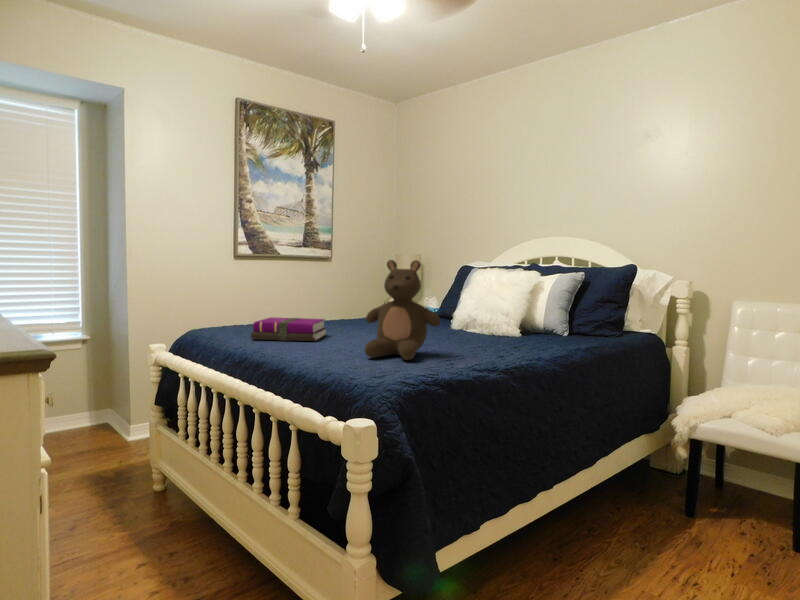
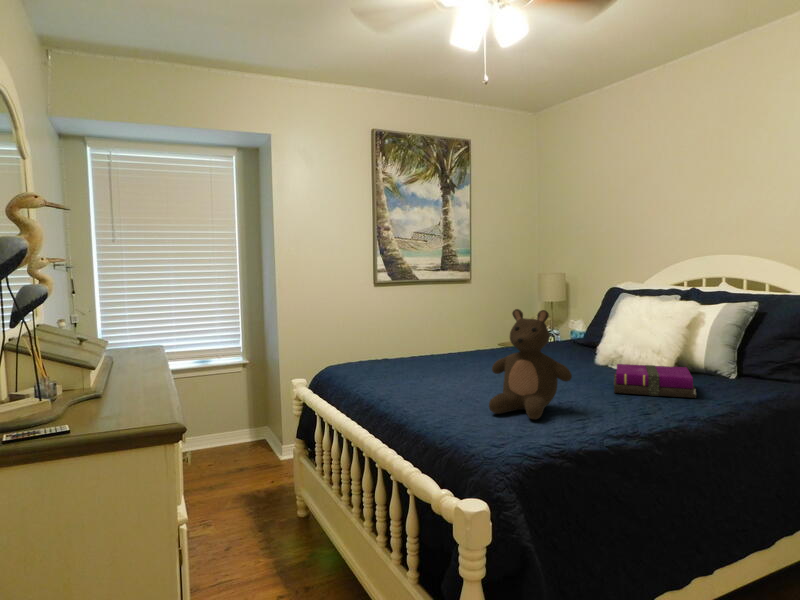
notebook: present [251,317,326,341] -> present [614,364,696,398]

